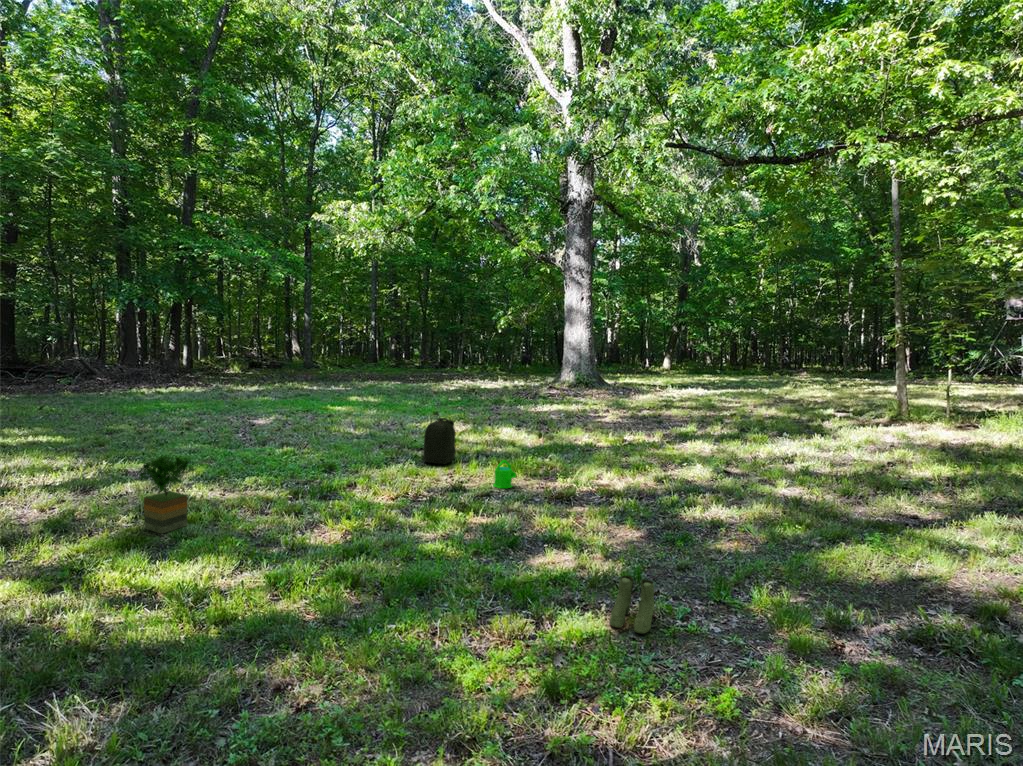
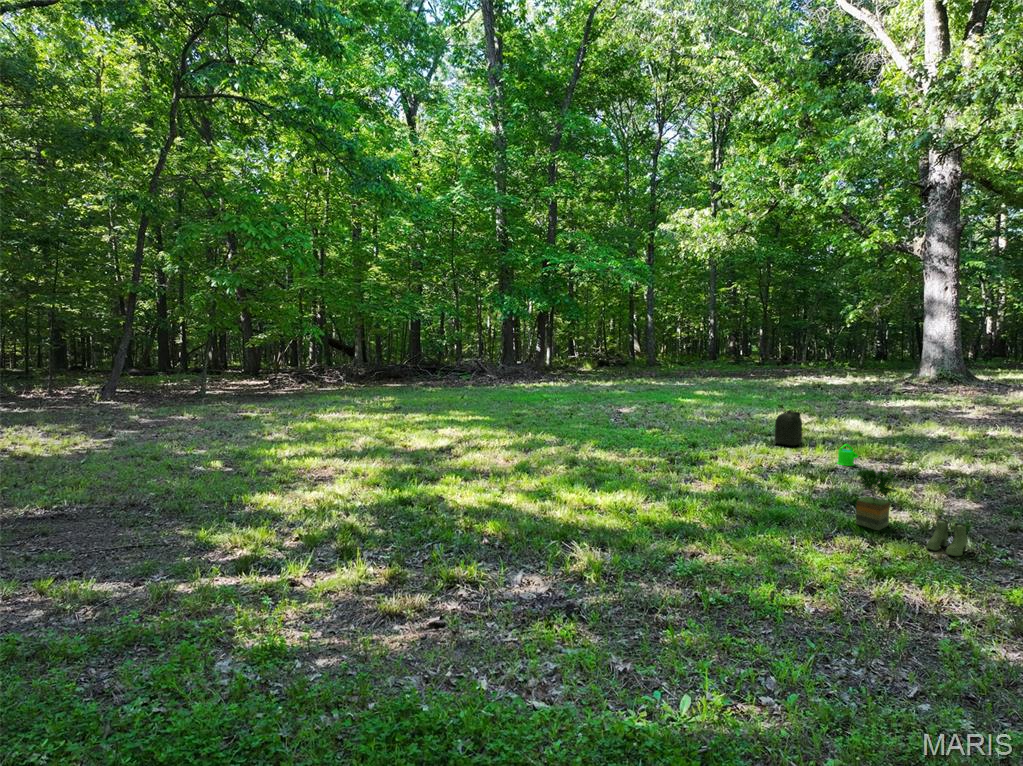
potted tree: present [138,456,196,534] -> present [856,469,899,530]

